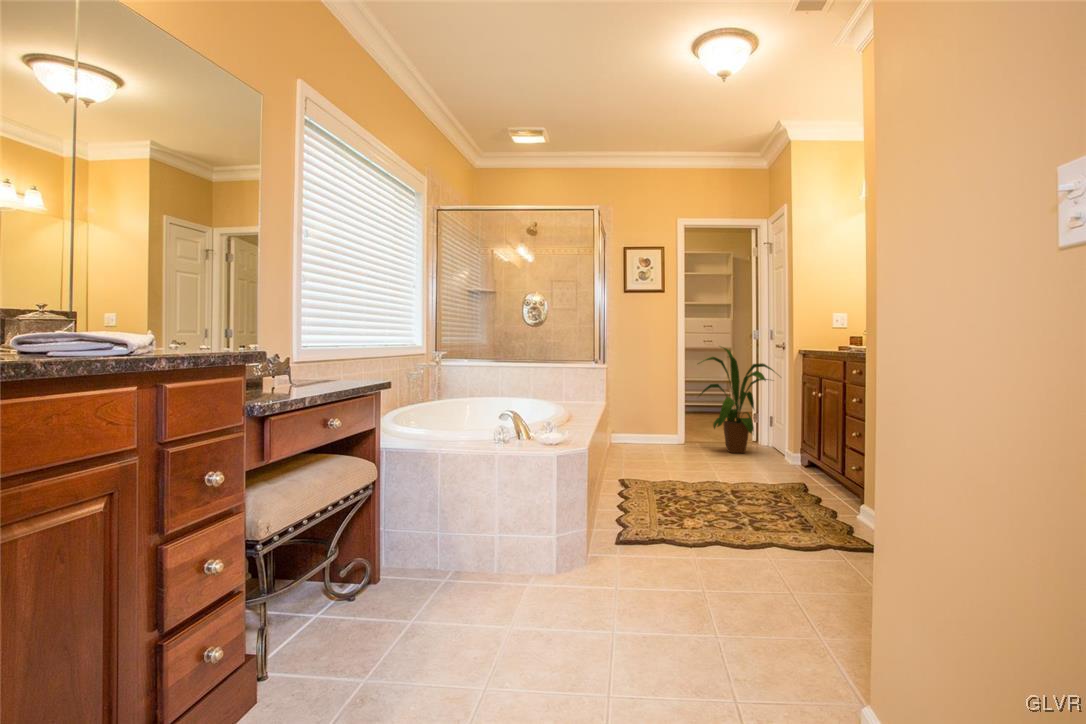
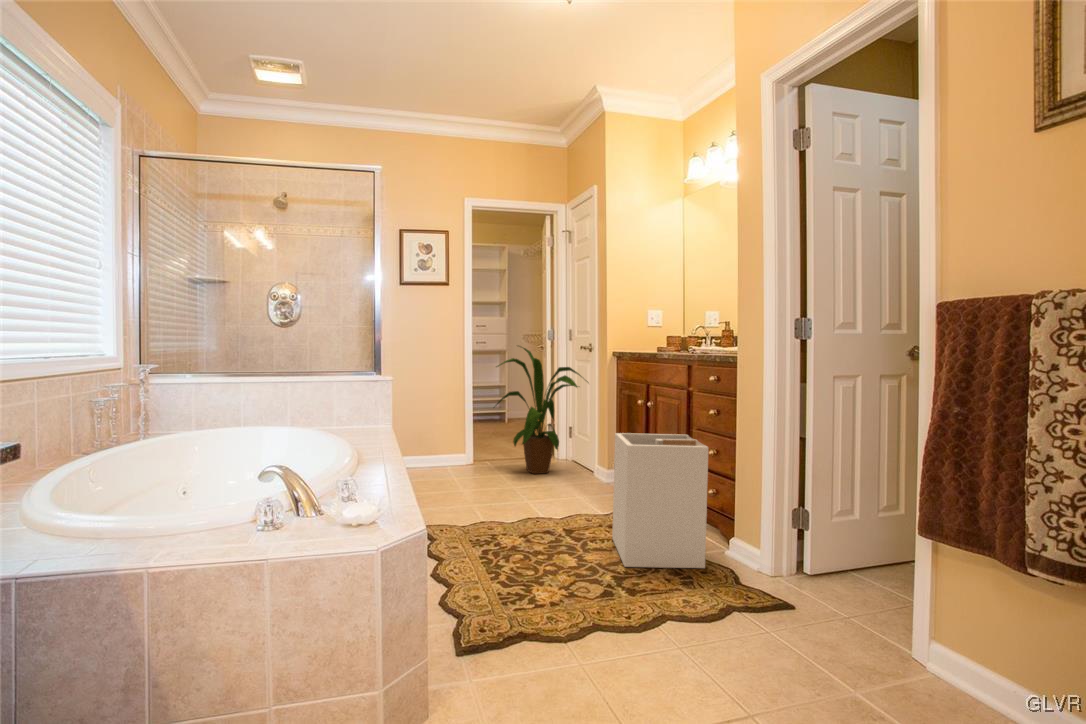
laundry hamper: none [765,416,839,527] -> present [612,433,708,568]

